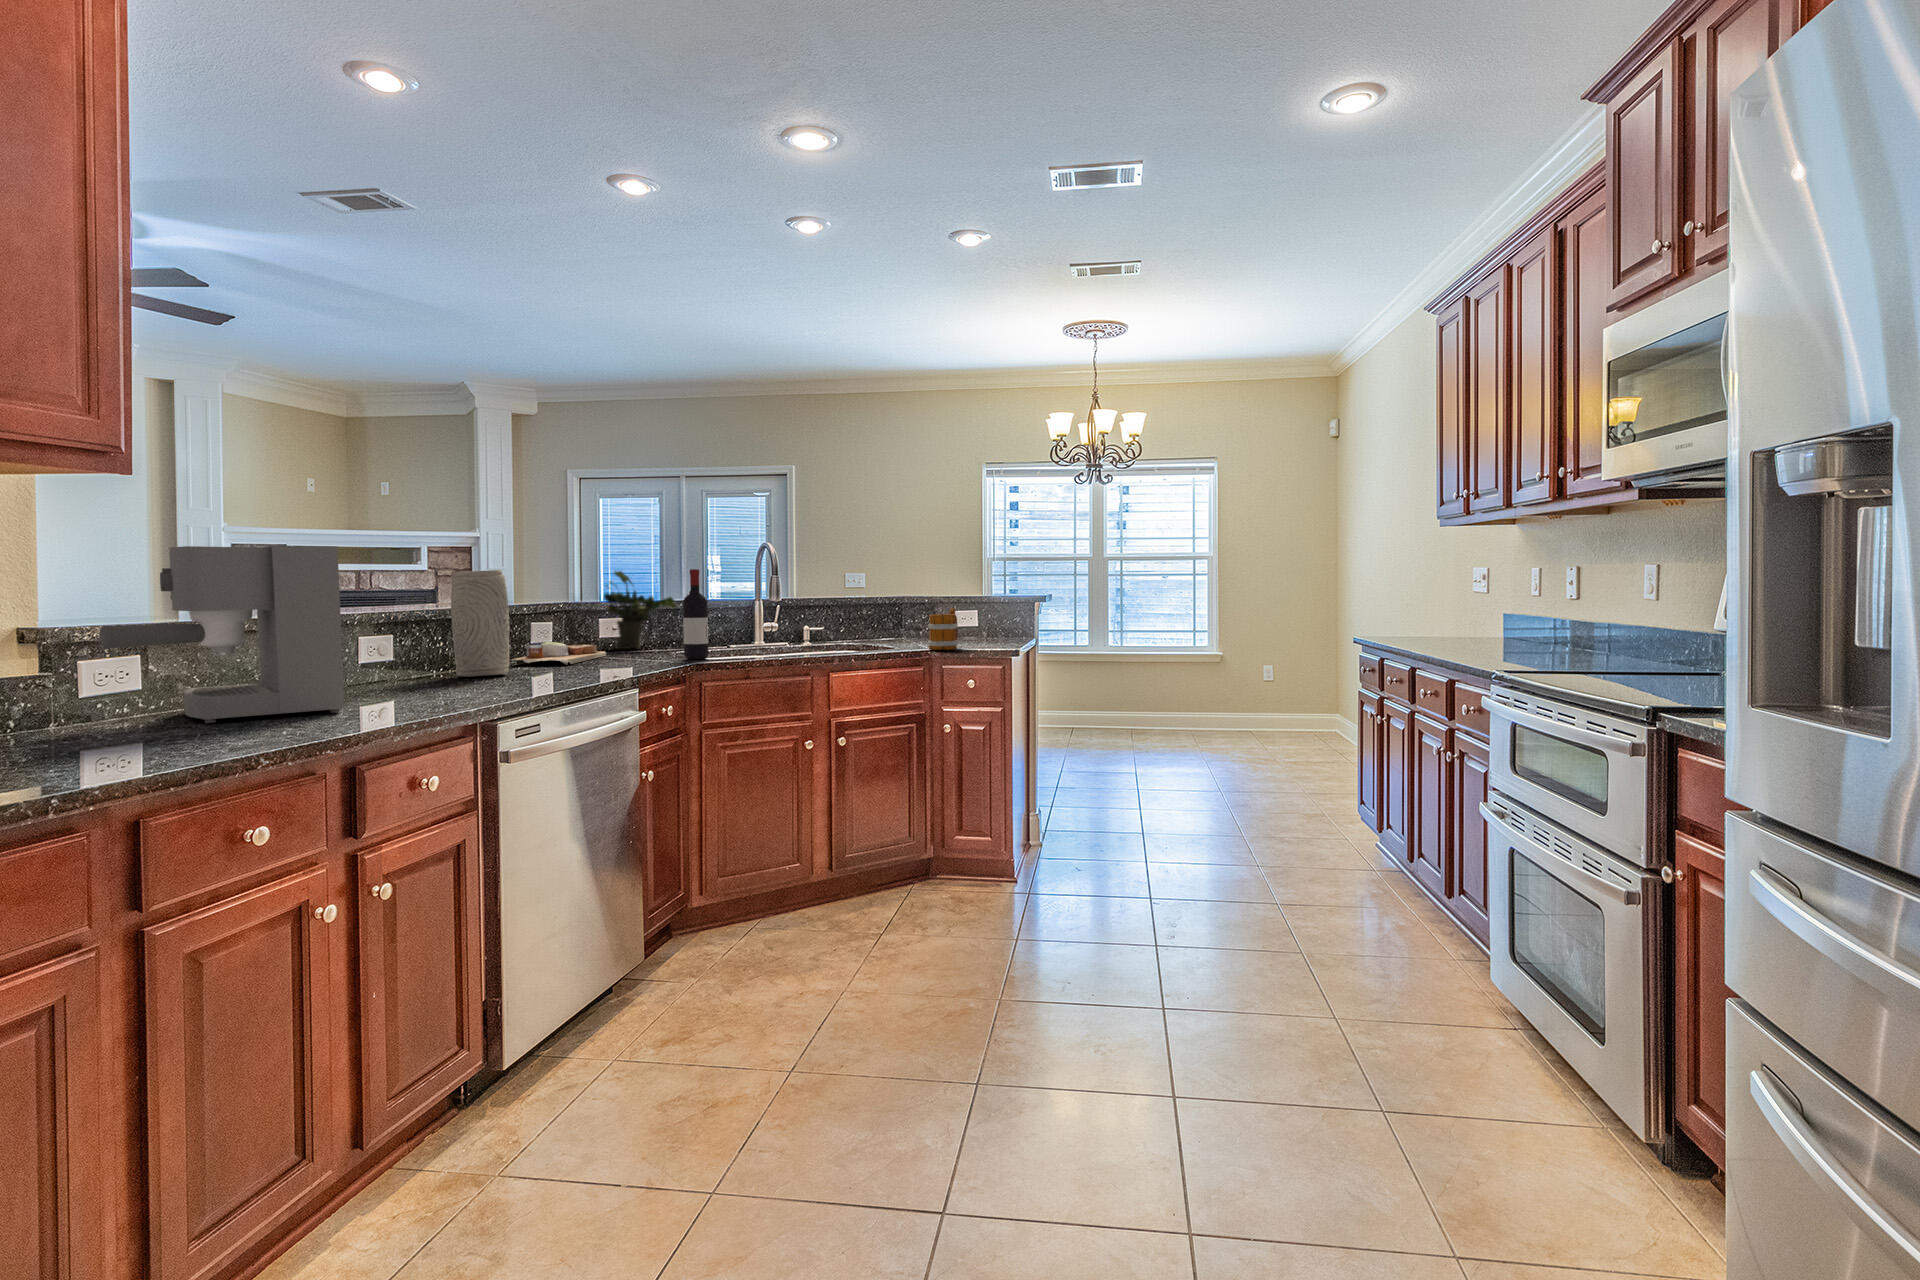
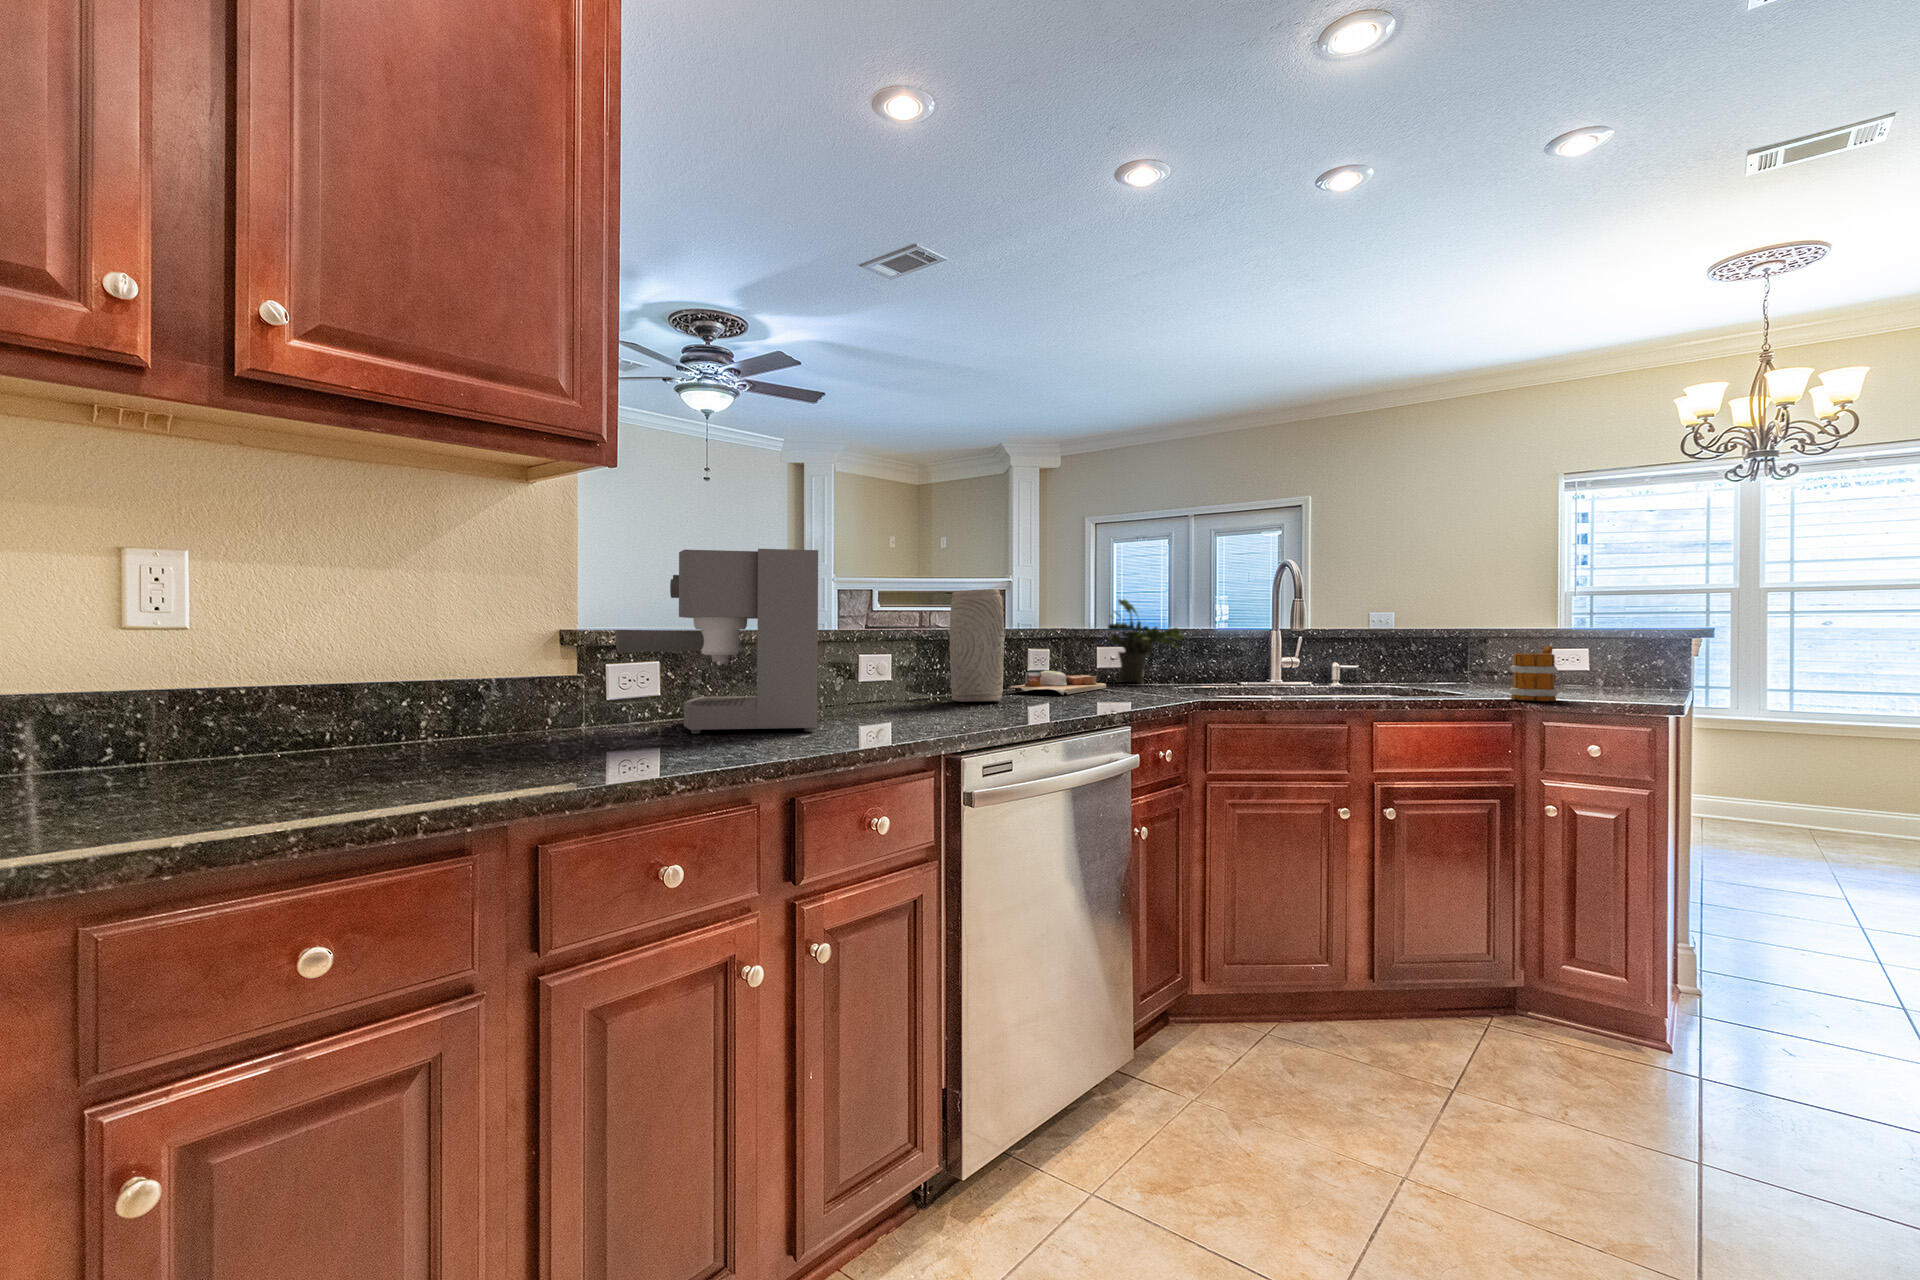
wine bottle: present [683,569,708,659] -> none [1190,593,1218,696]

